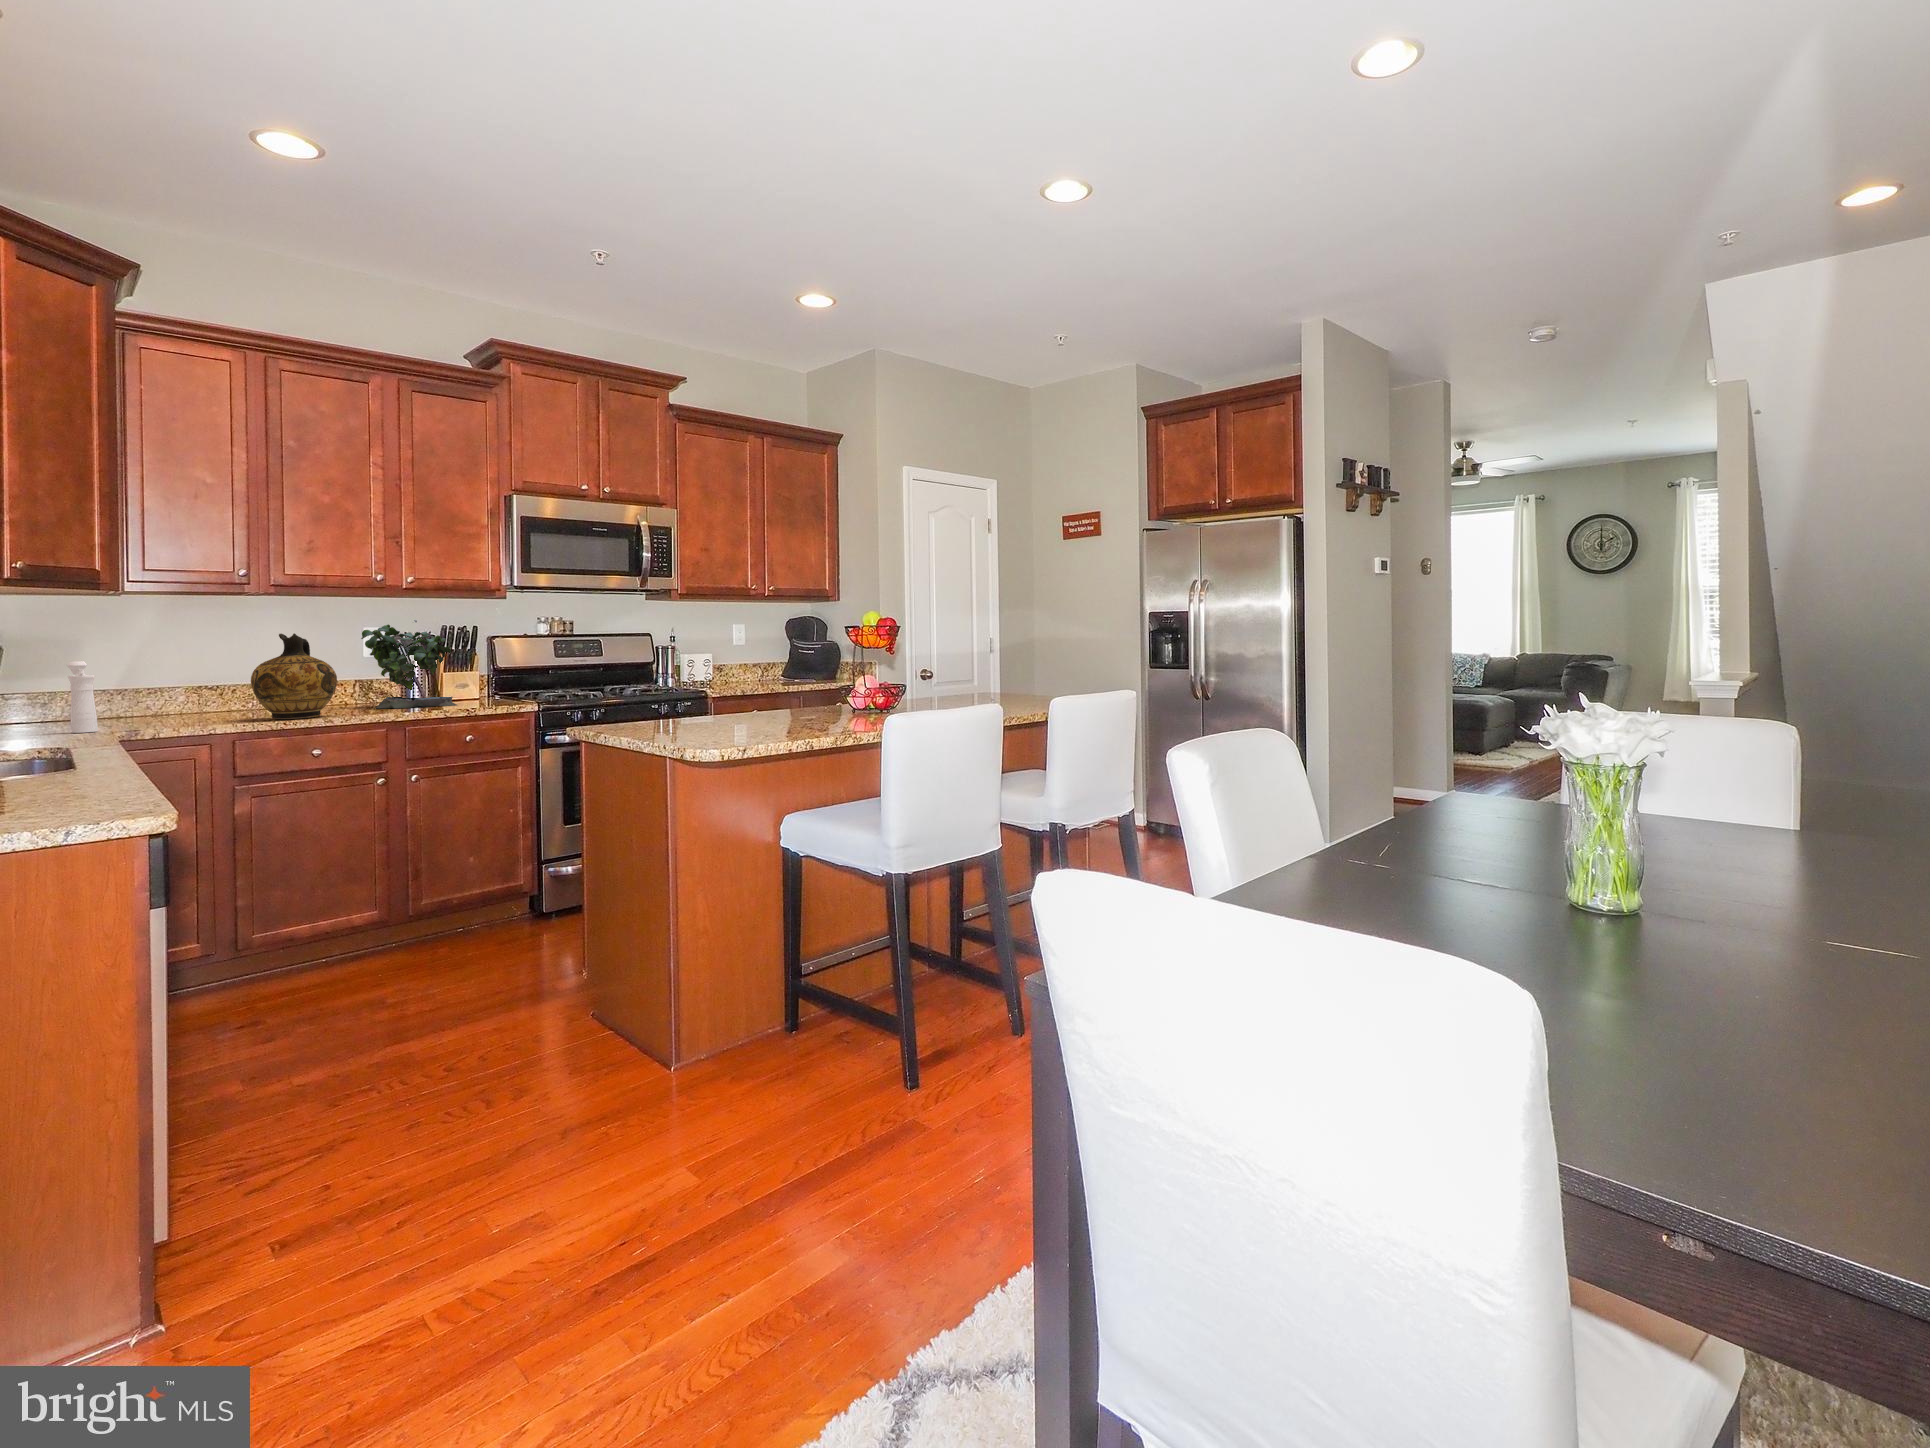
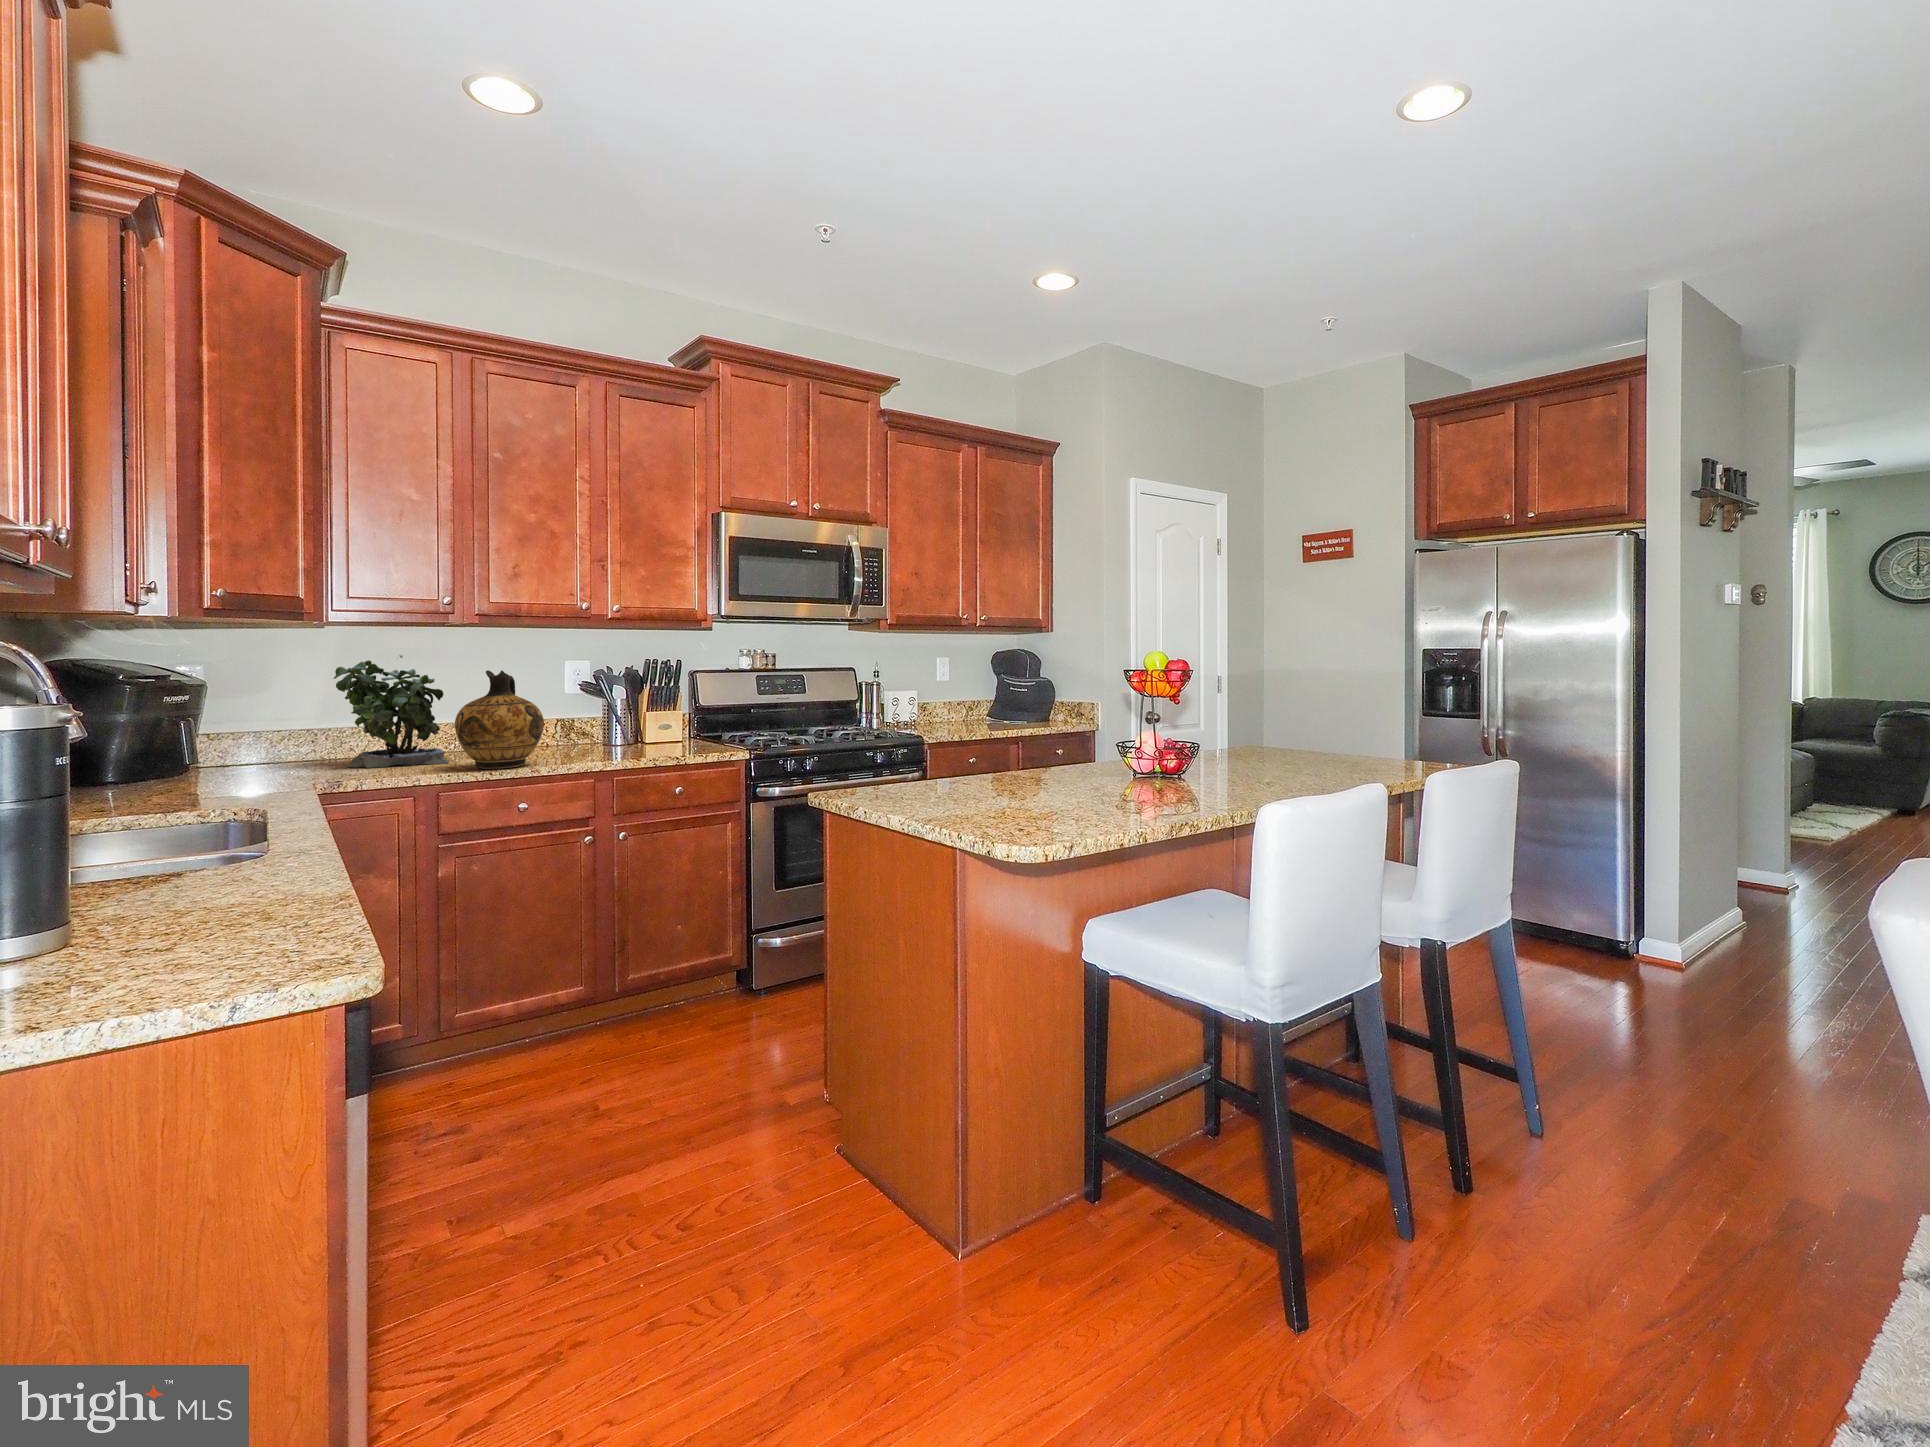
potted plant: present [361,620,457,708] -> present [334,655,449,768]
pepper mill: present [67,661,98,733] -> none [267,701,297,785]

